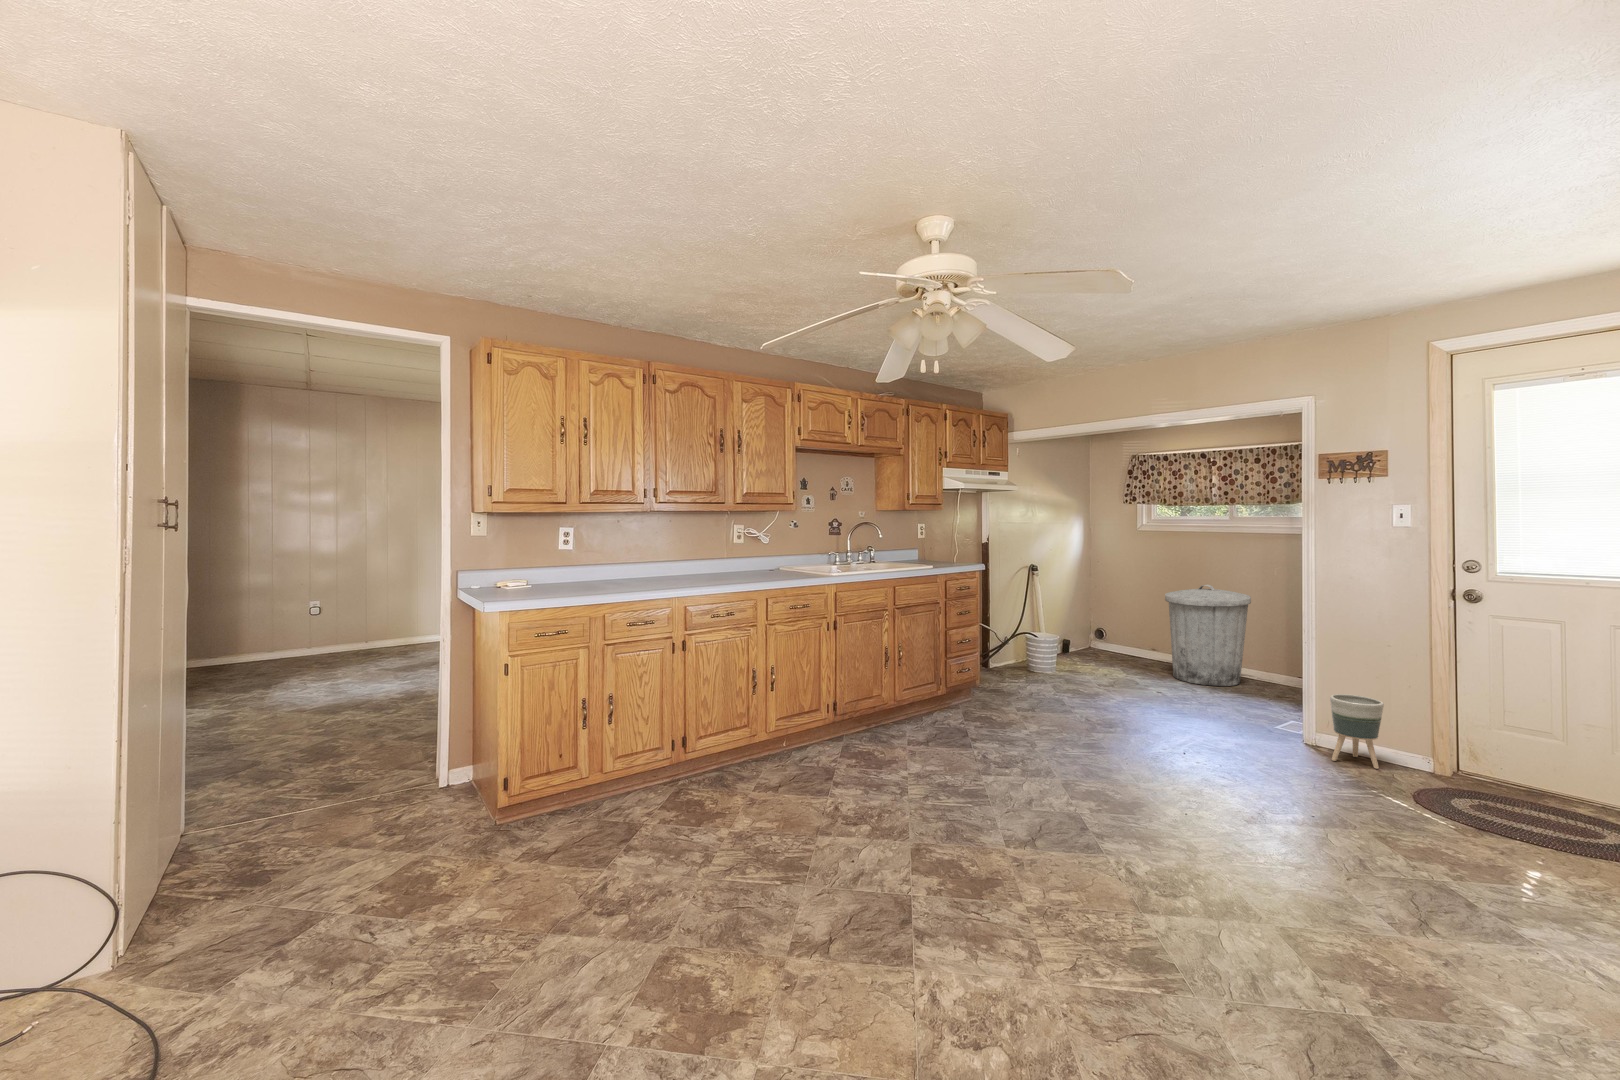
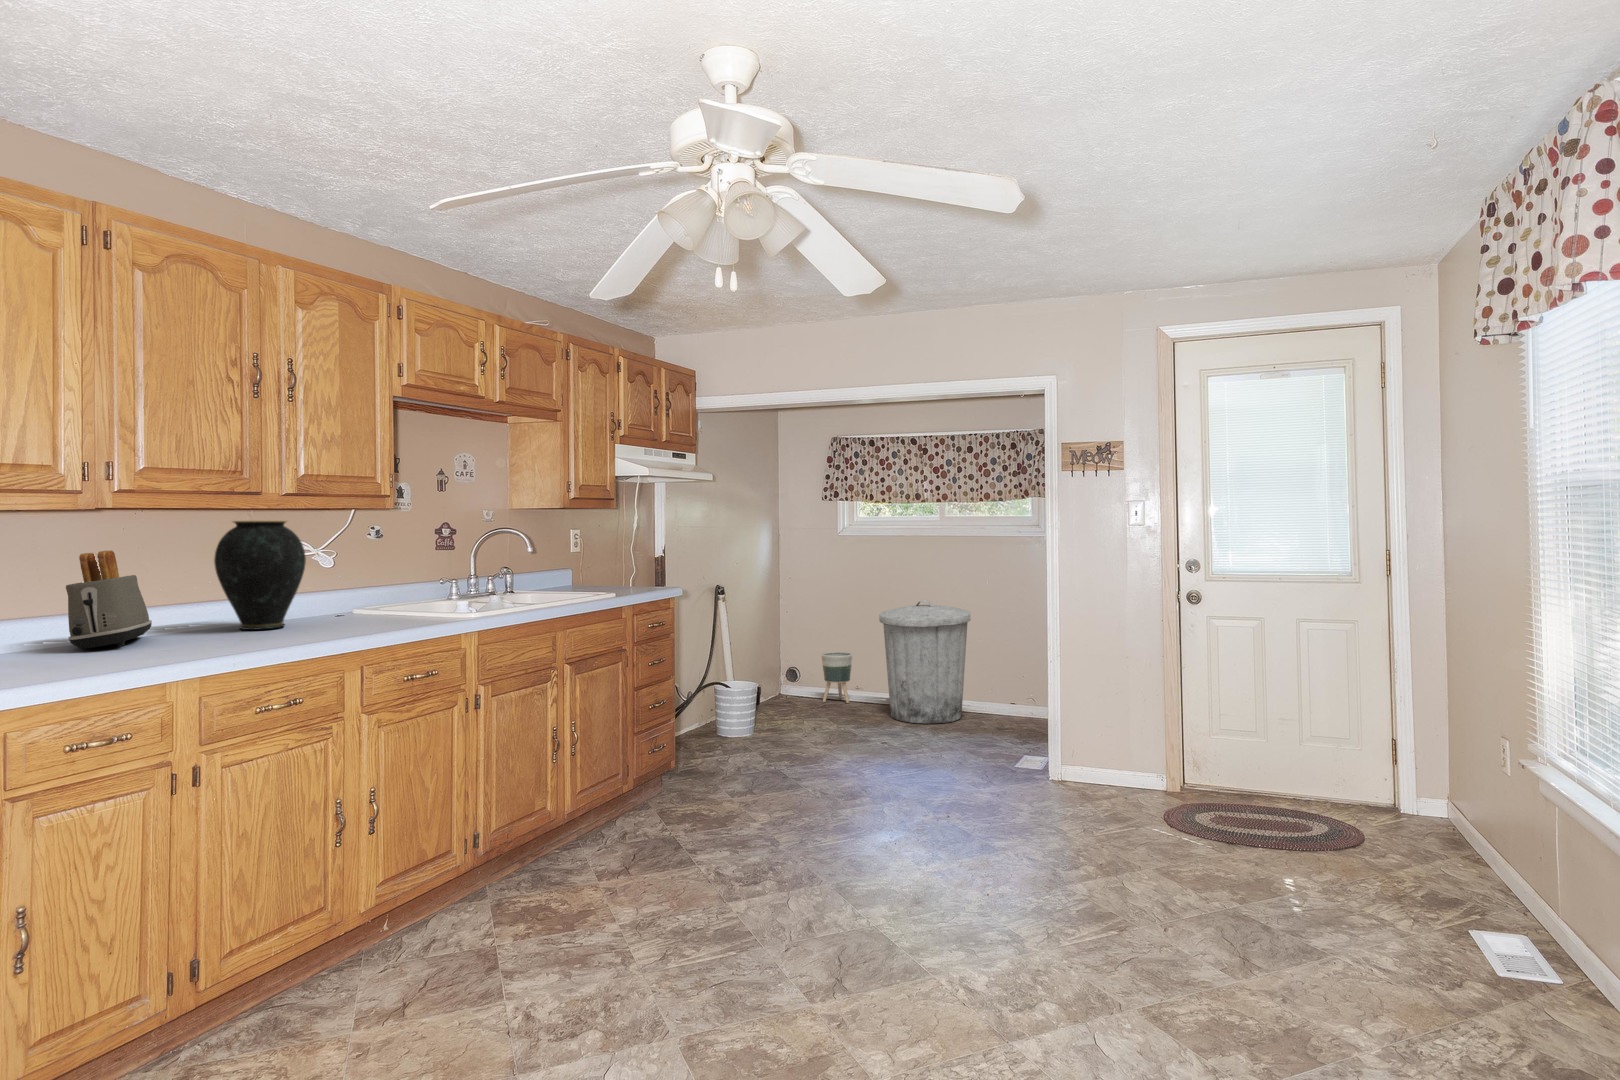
vase: none [709,515,751,574] -> present [214,521,306,630]
toaster: none [643,530,680,578] -> present [66,550,152,649]
planter: present [1330,694,1384,769] -> present [822,652,853,703]

